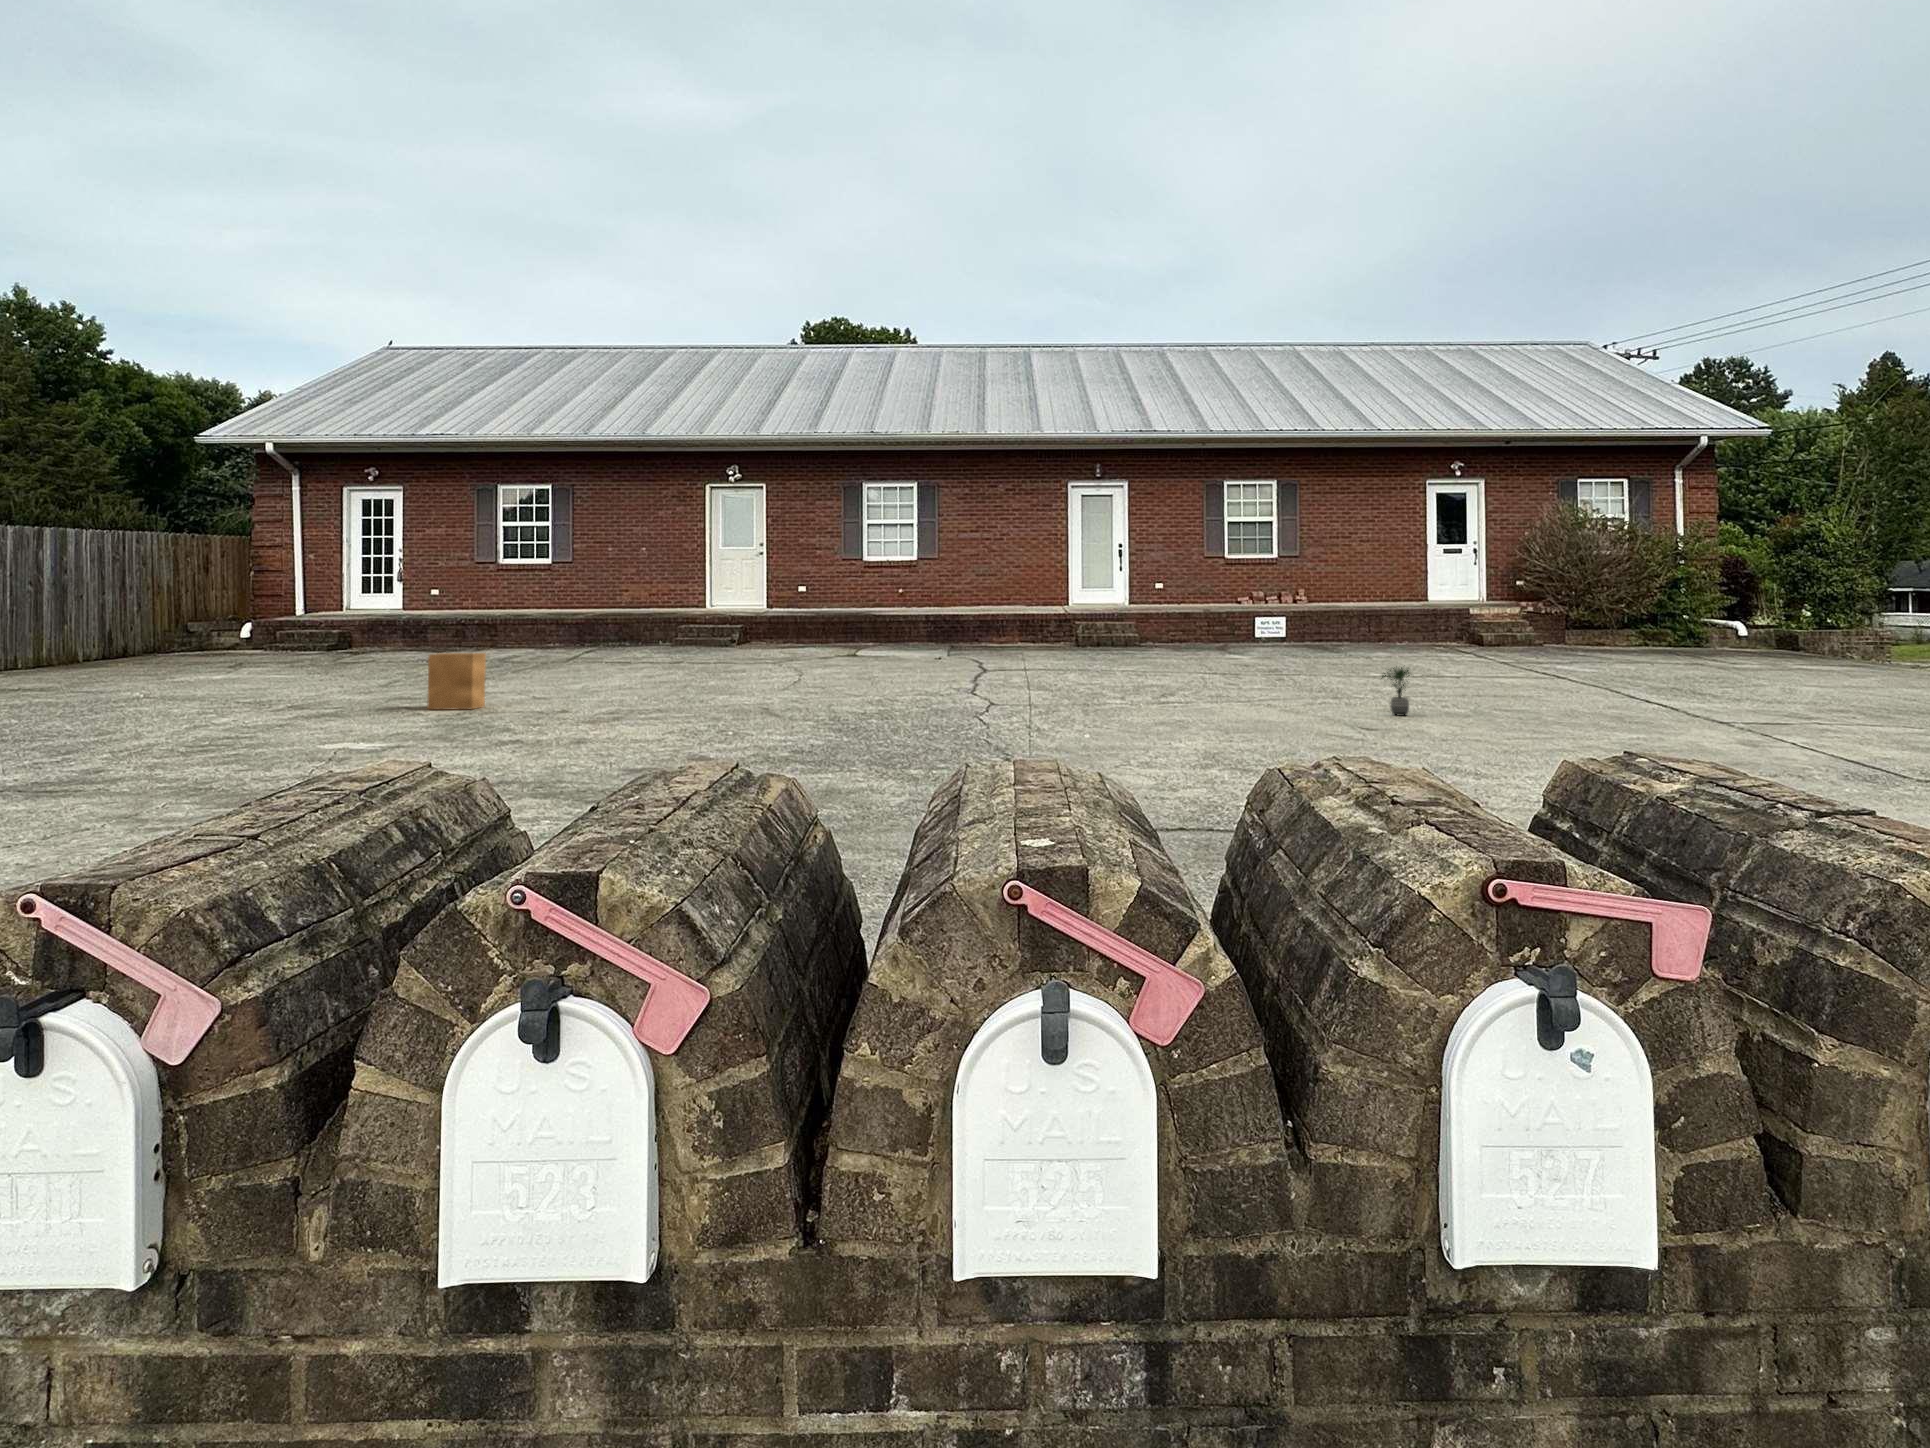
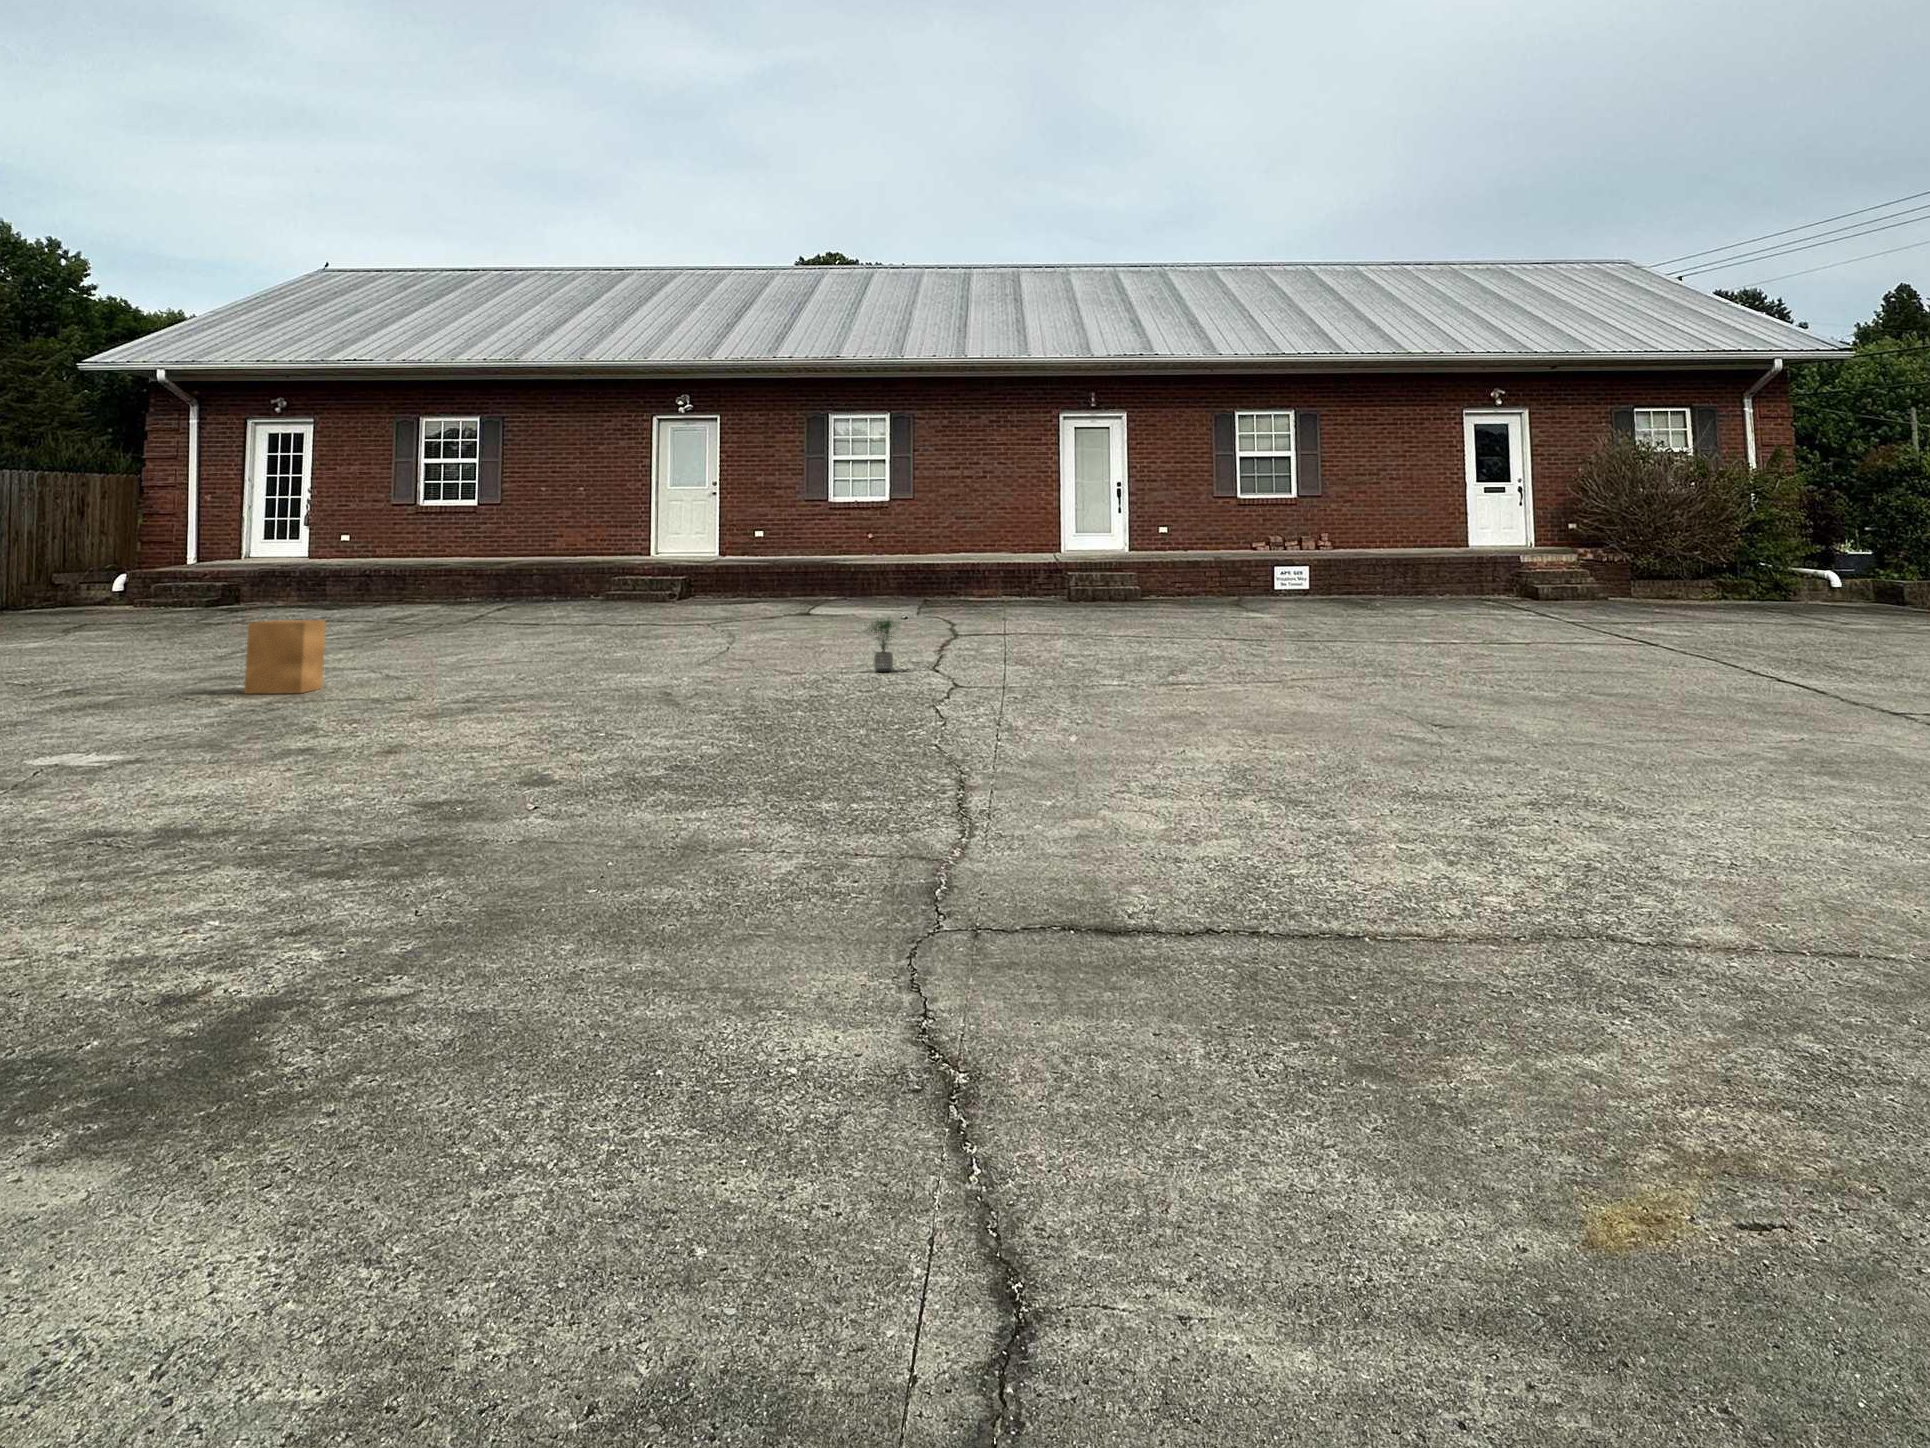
potted plant: present [1381,666,1410,716] -> present [866,619,897,672]

